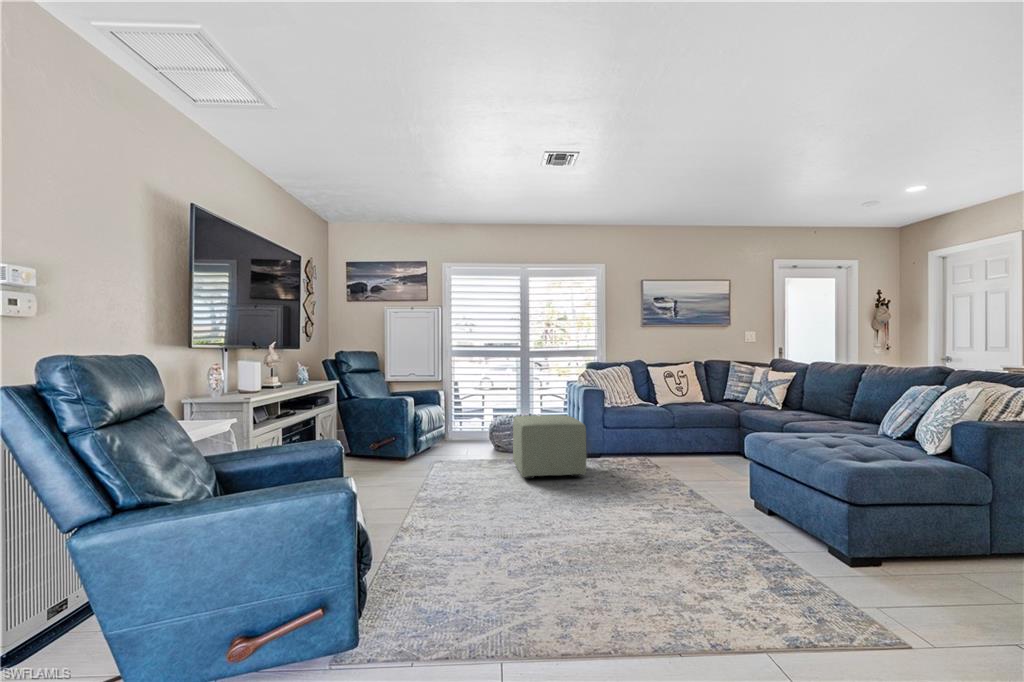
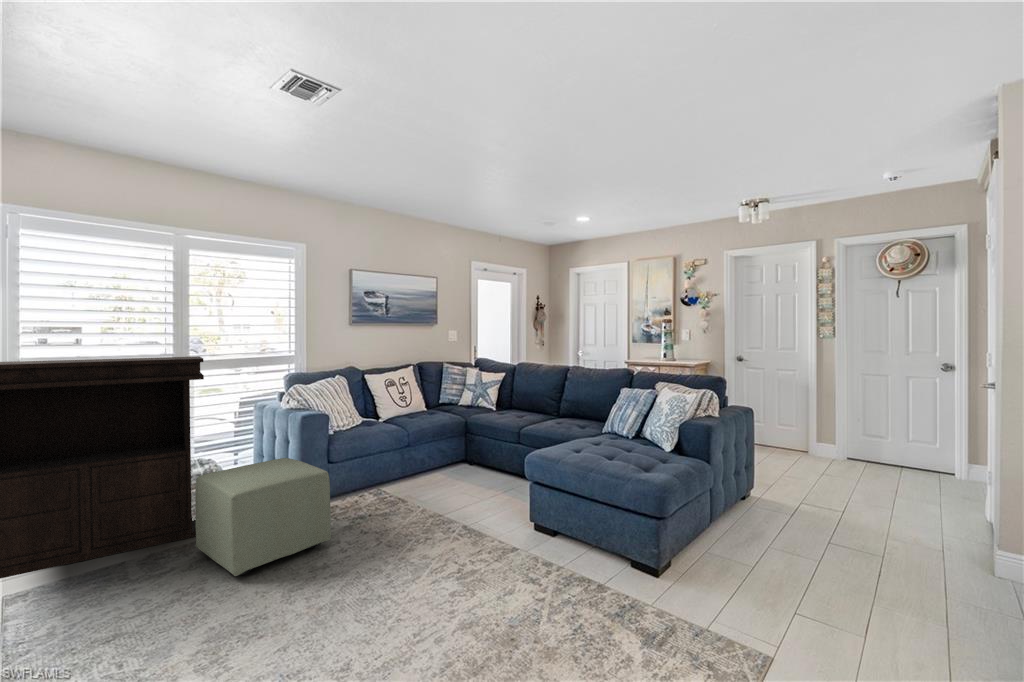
console table: none [408,345,526,459] -> present [0,356,204,579]

